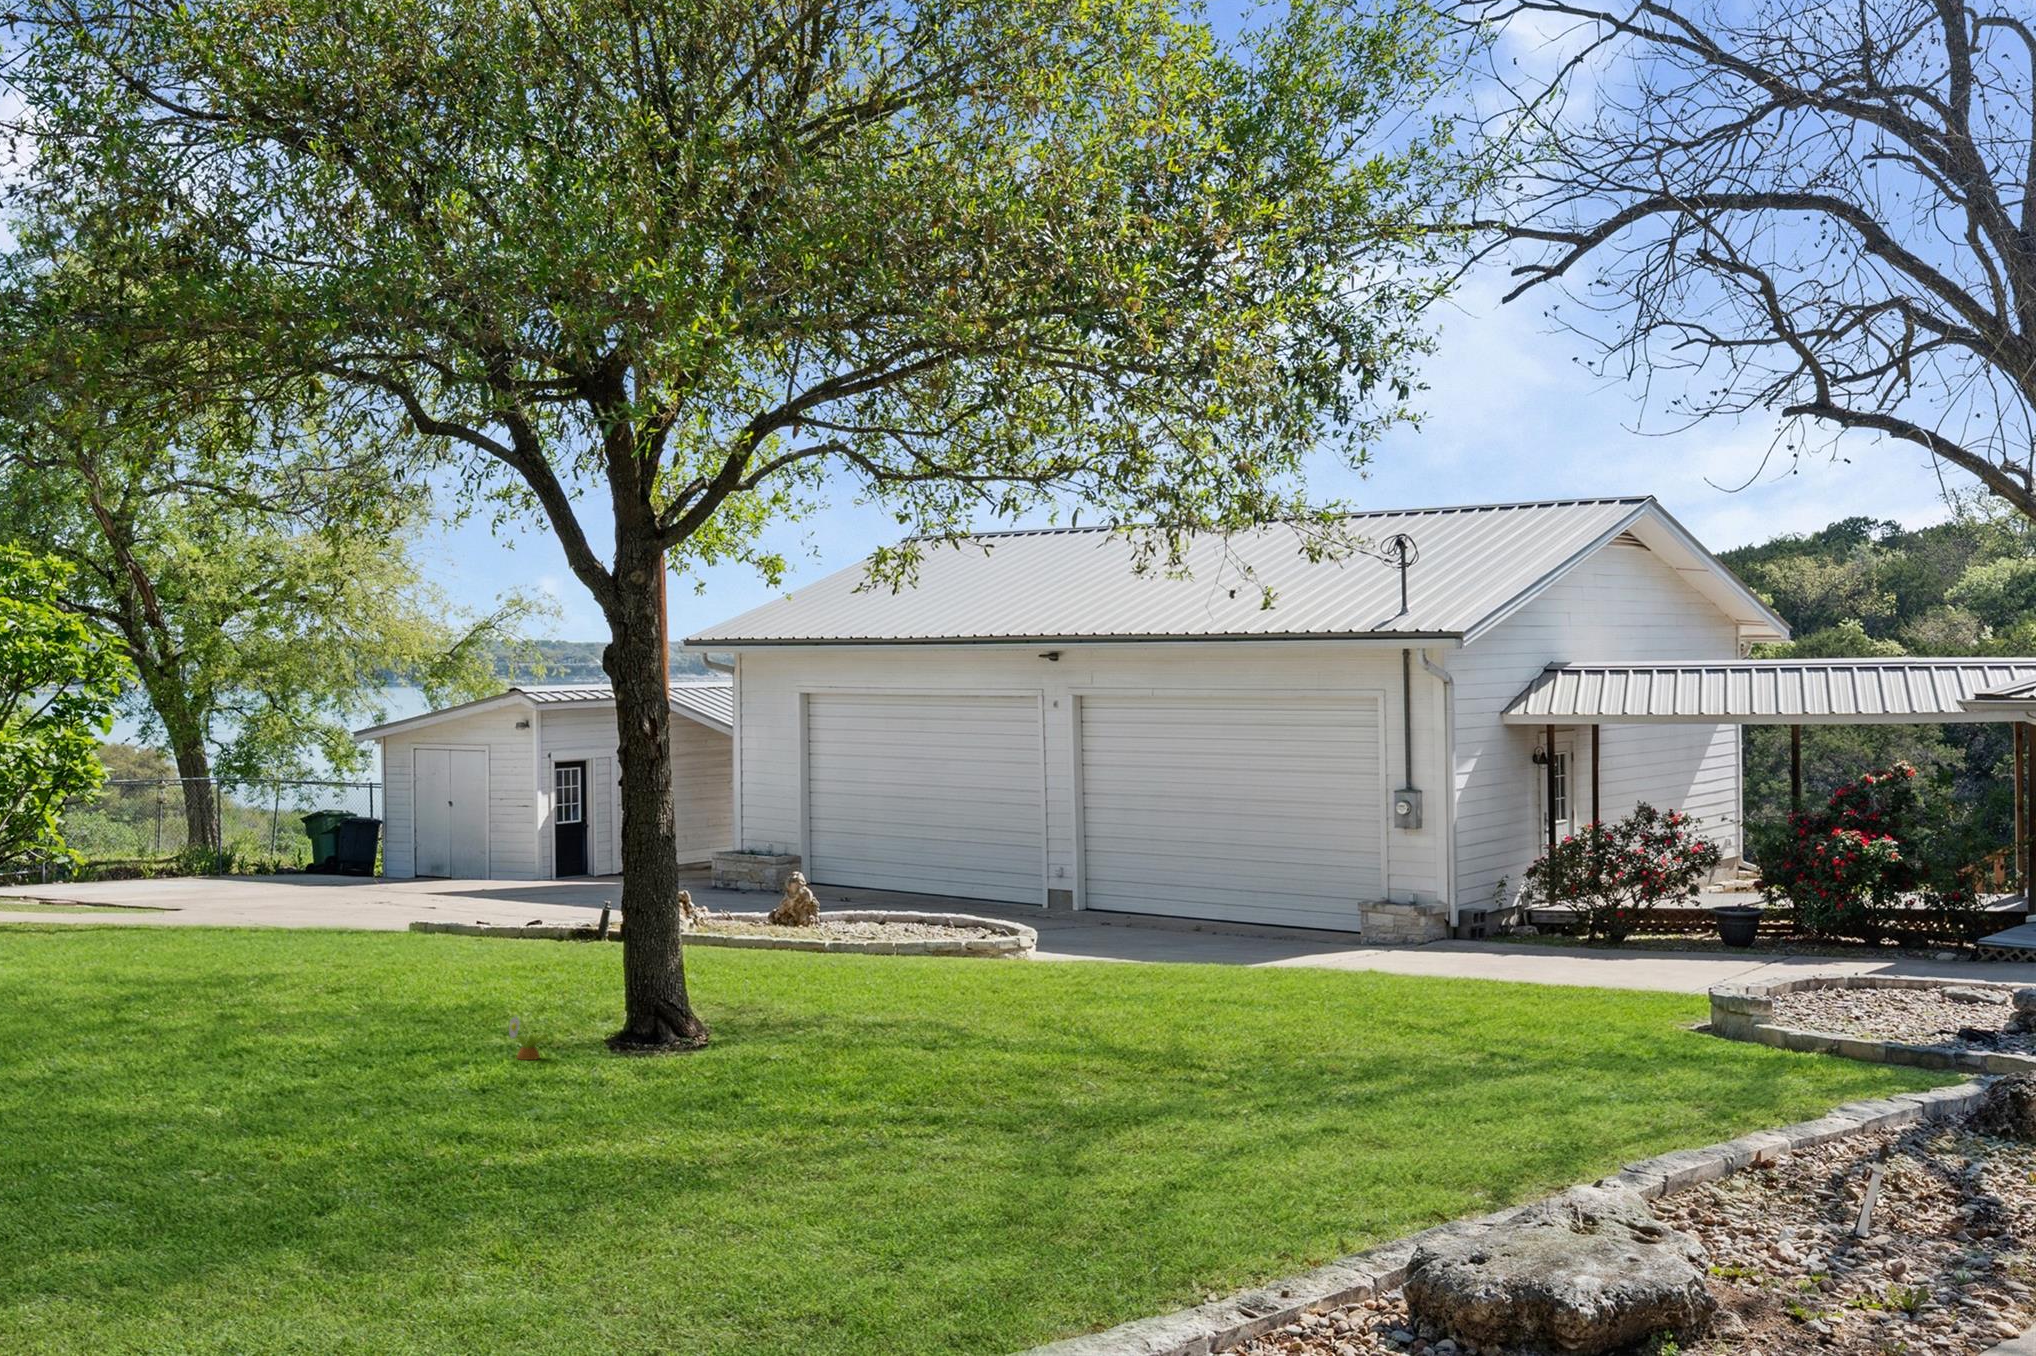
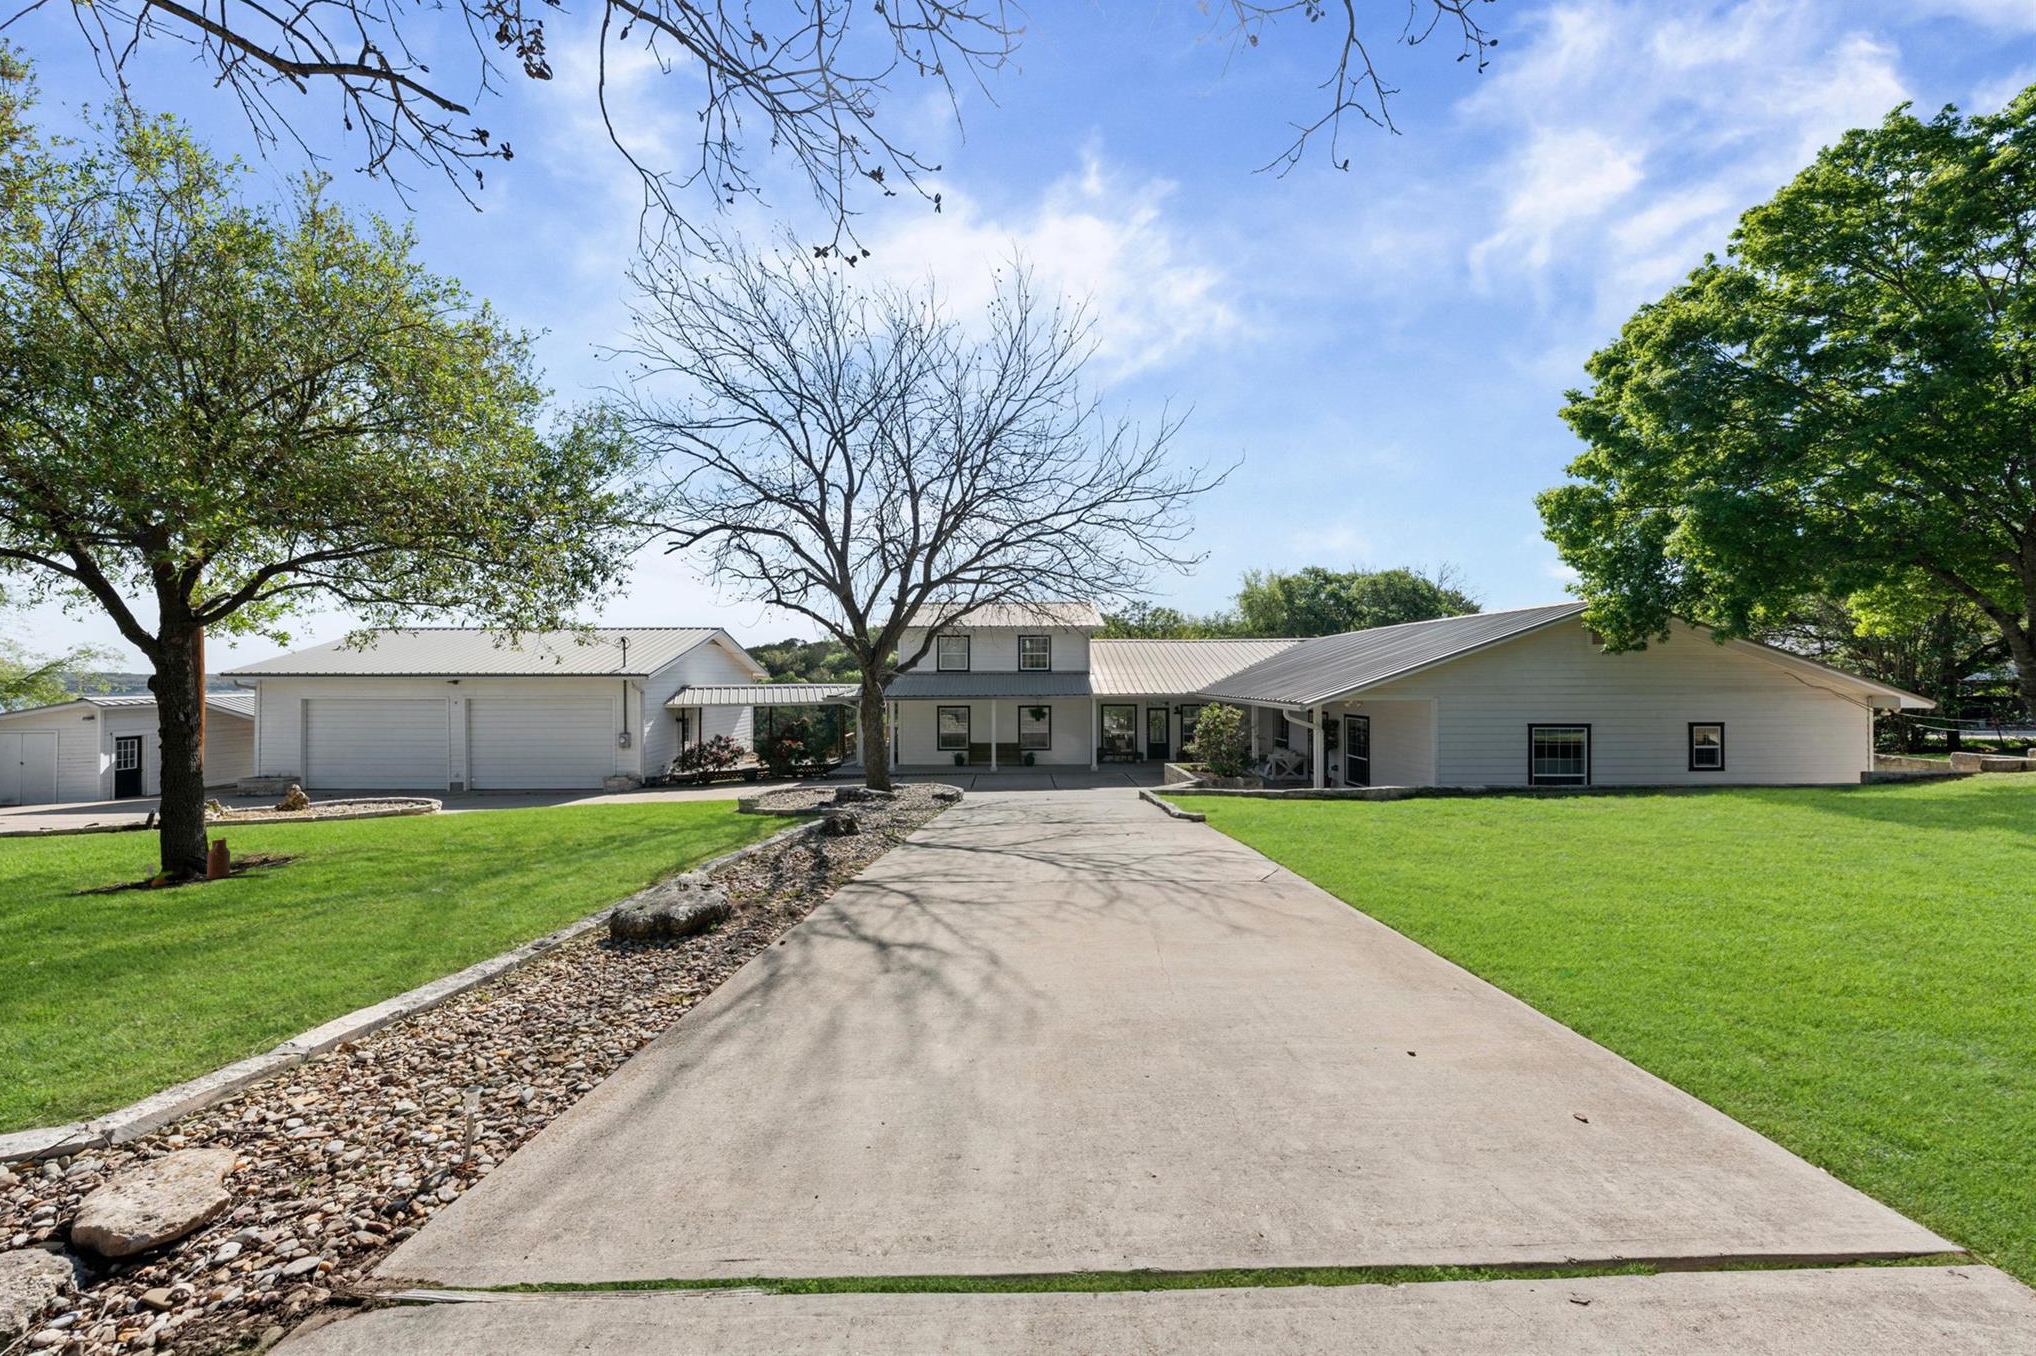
watering can: none [603,973,641,1058] -> present [207,837,230,879]

